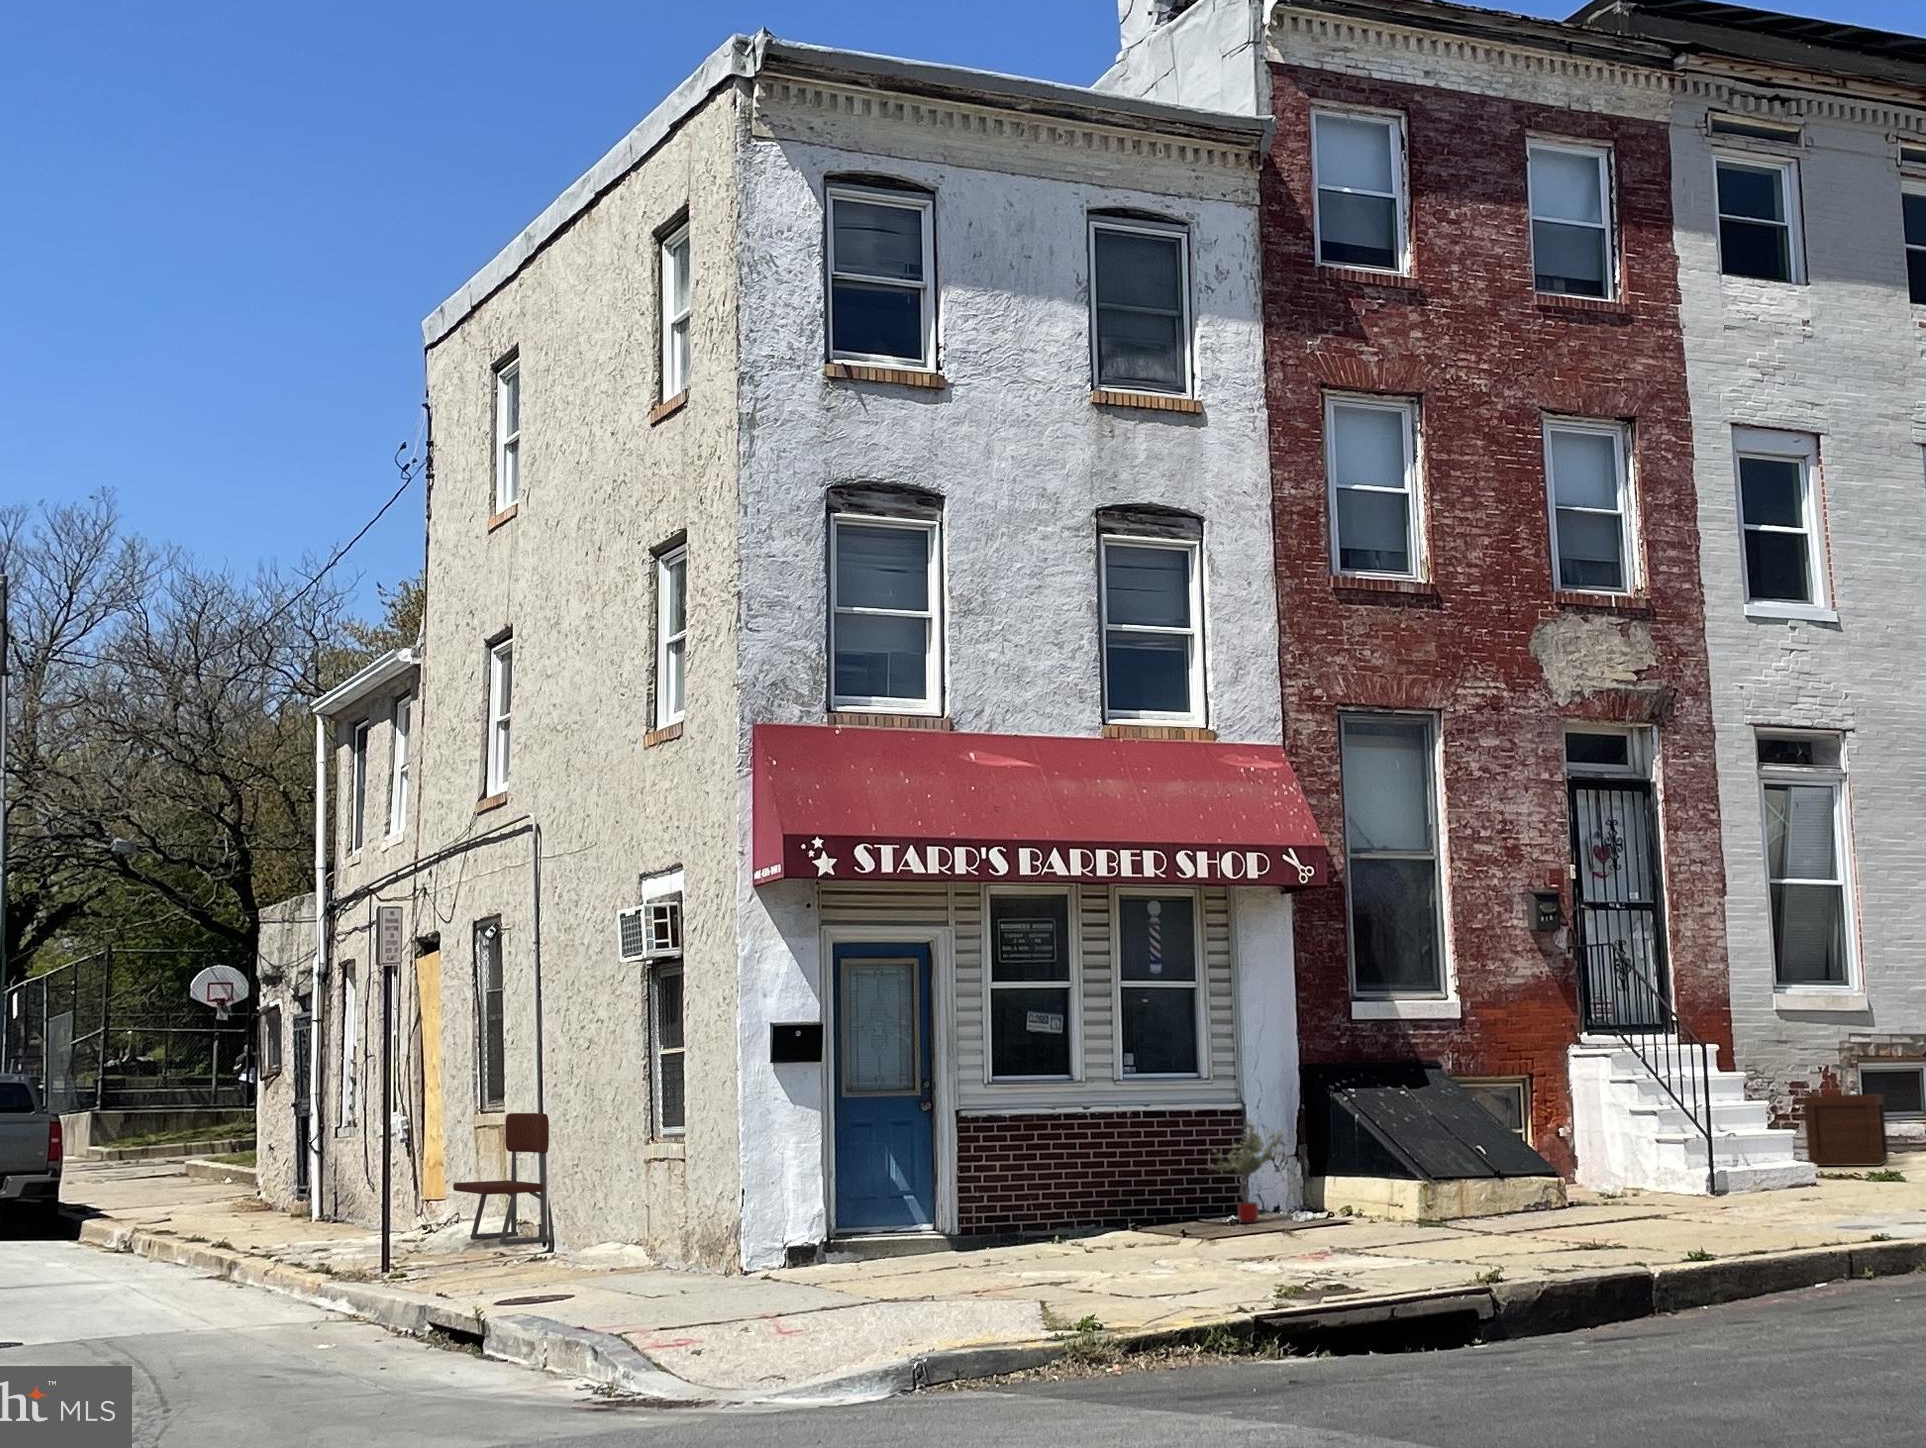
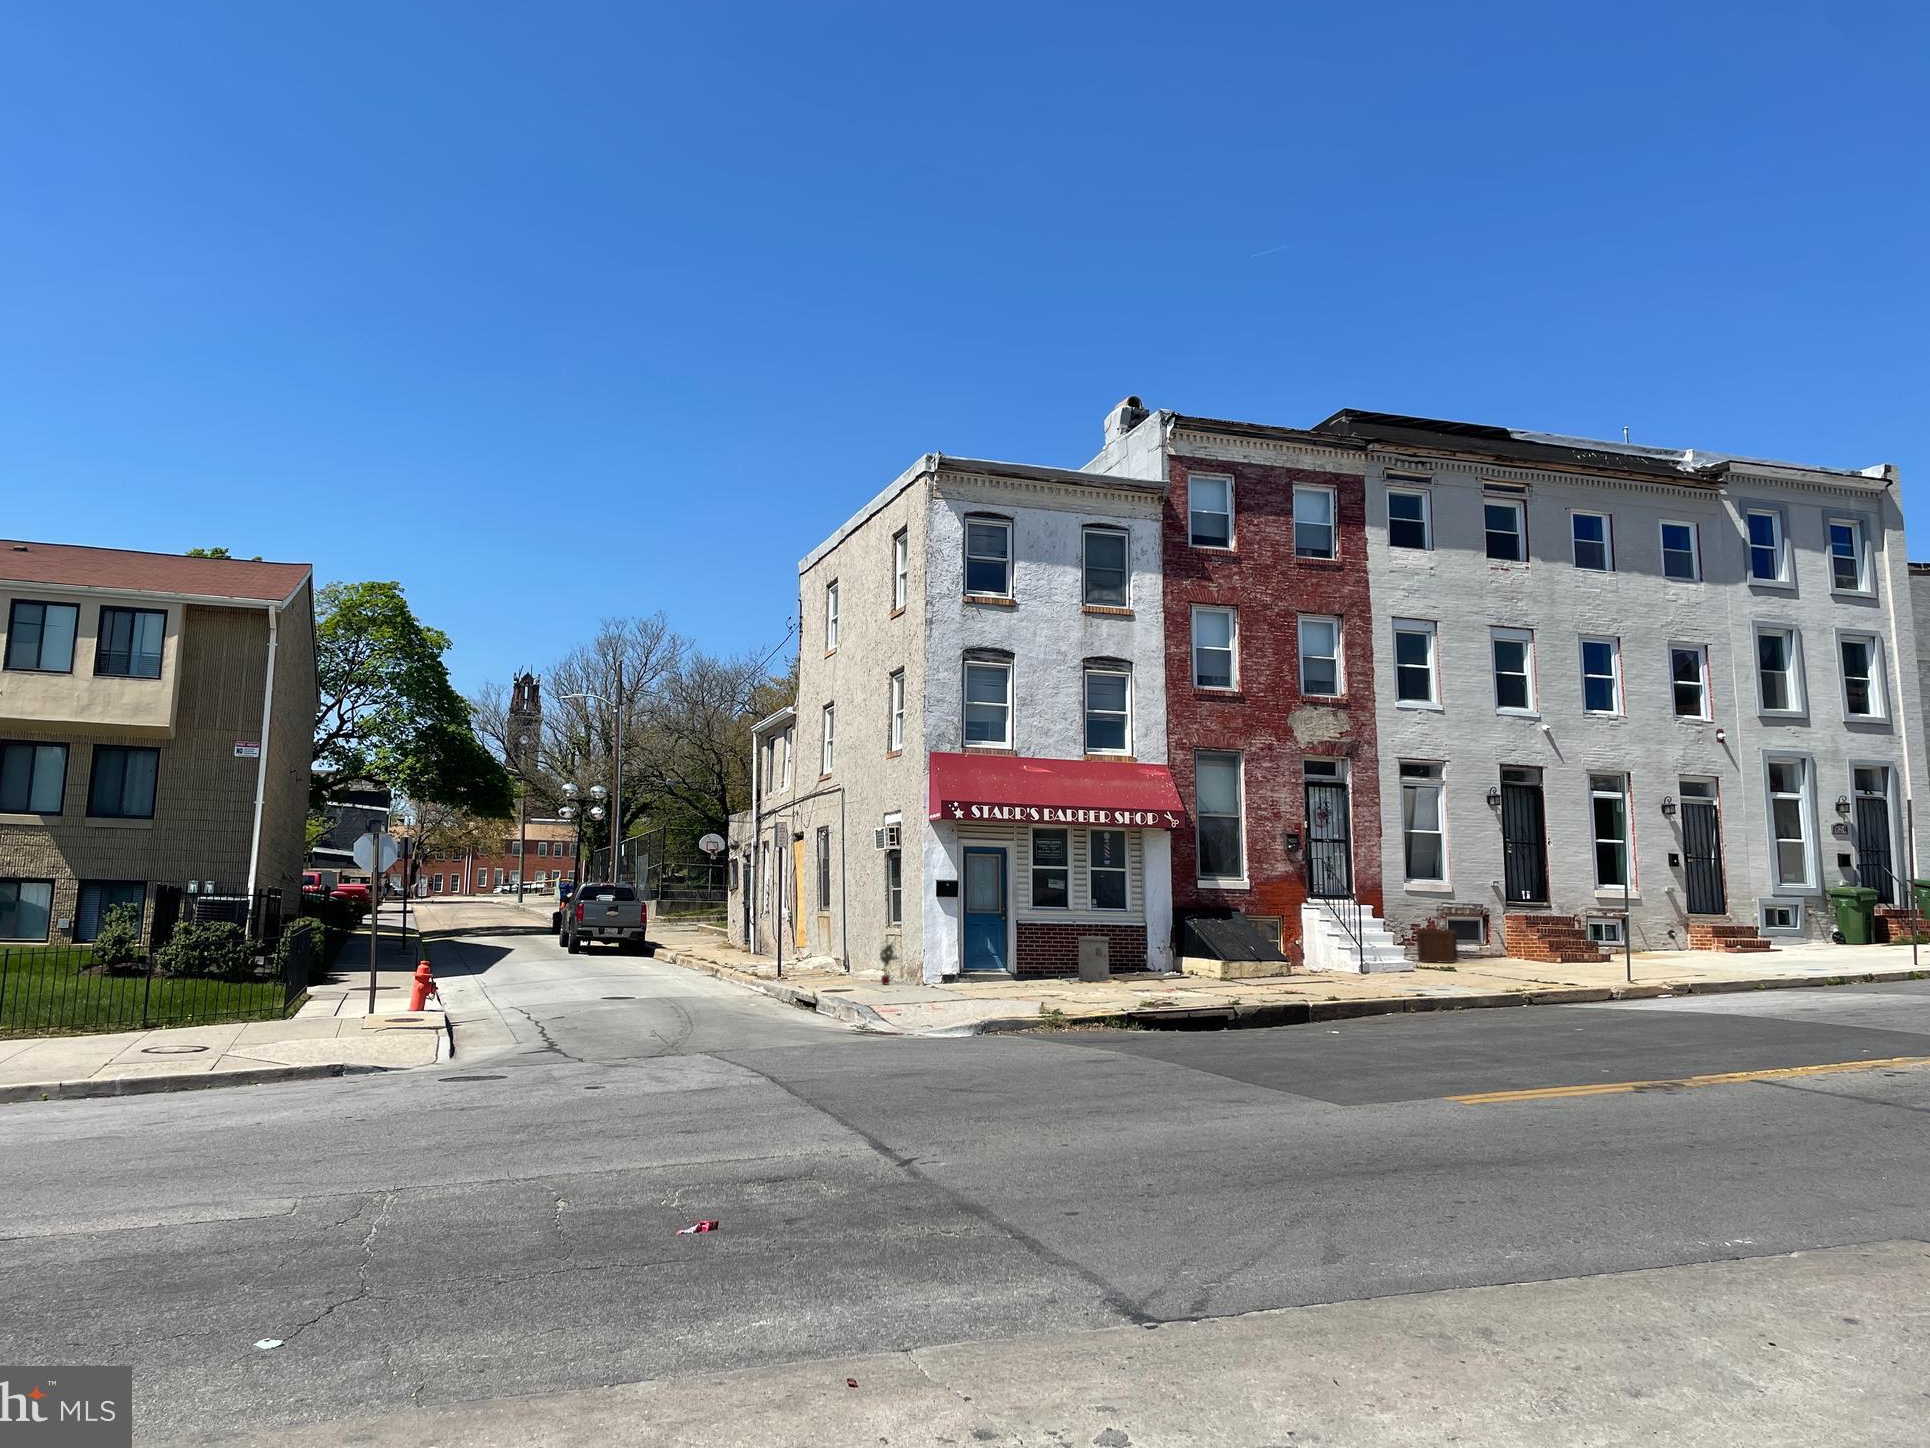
bench: present [453,1113,549,1245] -> none [806,914,846,971]
potted tree: present [1207,1119,1283,1223] -> present [880,940,901,985]
trash can: none [1097,1134,1170,1238] -> present [1078,936,1109,981]

